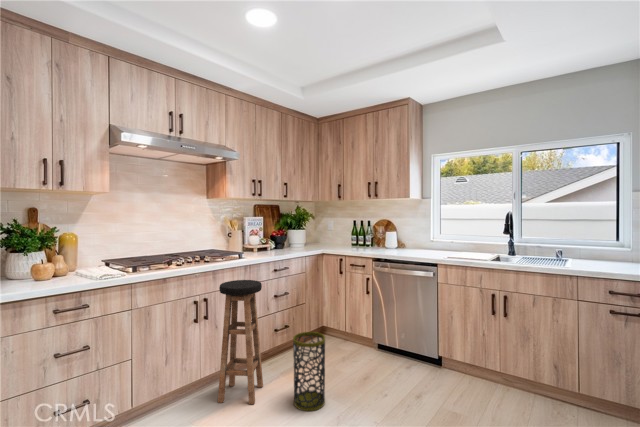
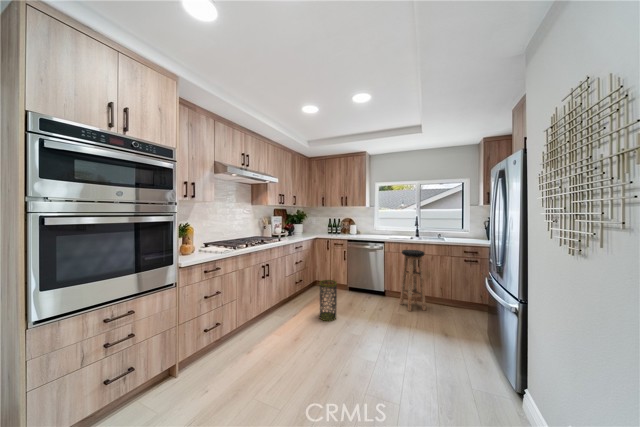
bar stool: present [218,280,263,404] -> present [400,250,426,311]

